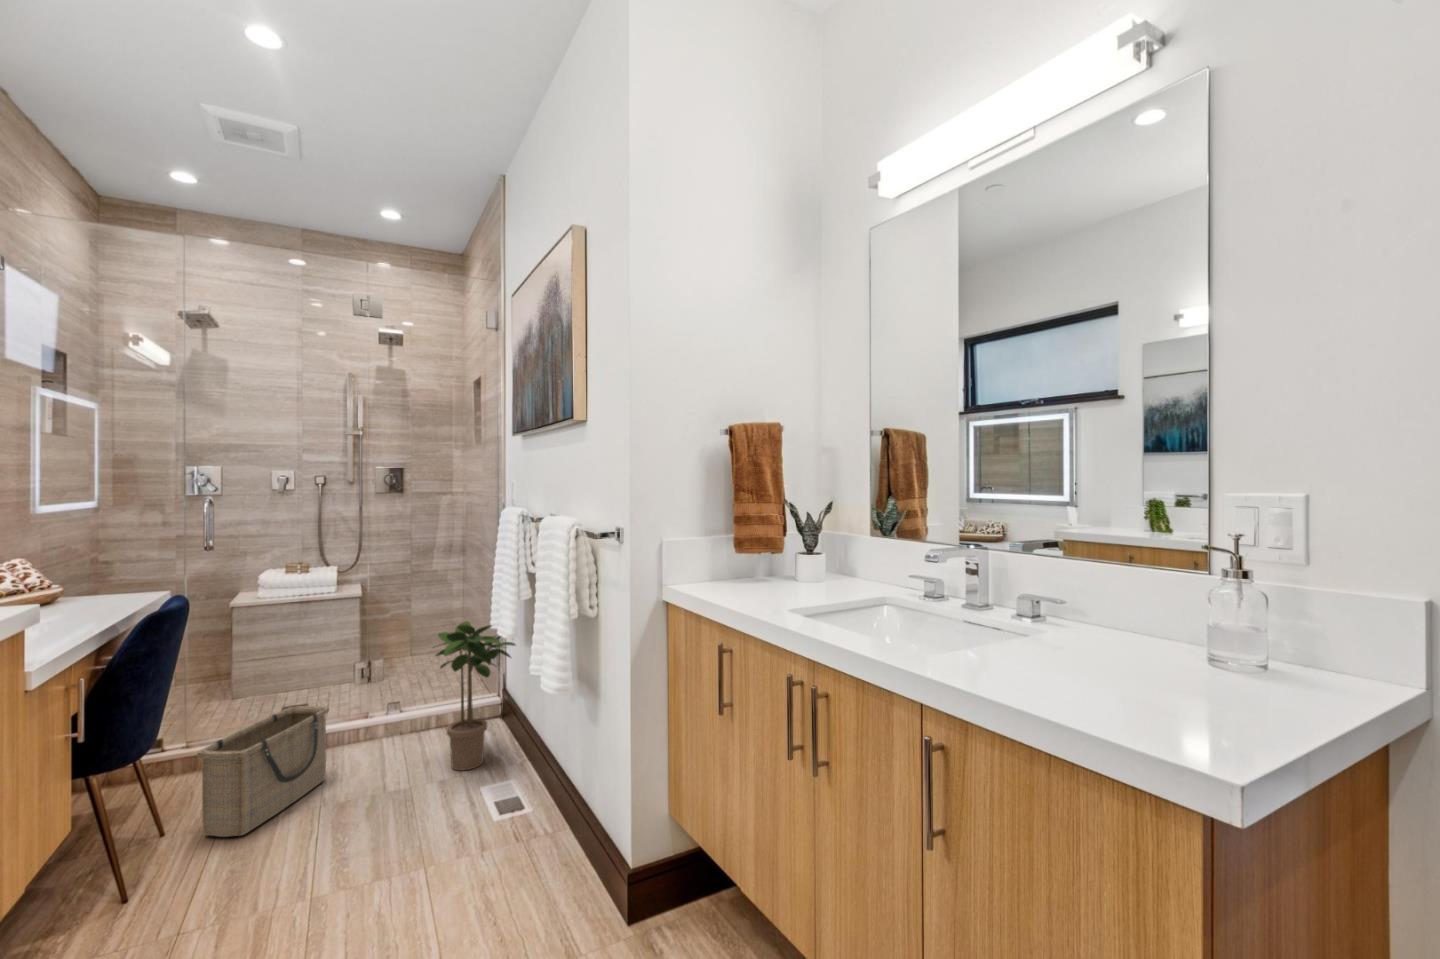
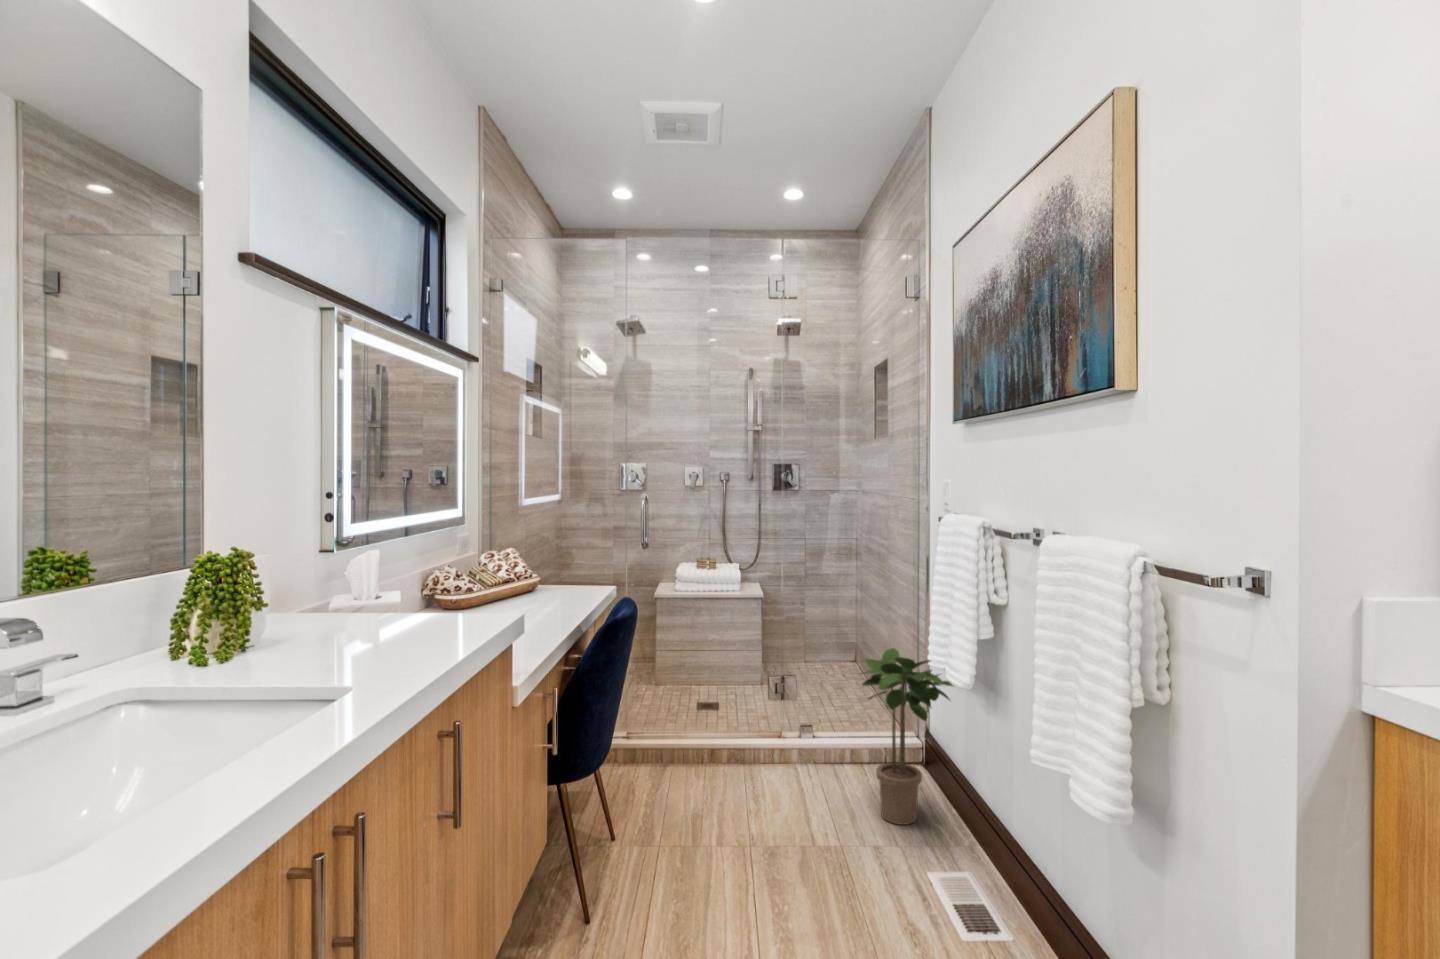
basket: present [197,706,329,837] -> none [656,716,757,848]

